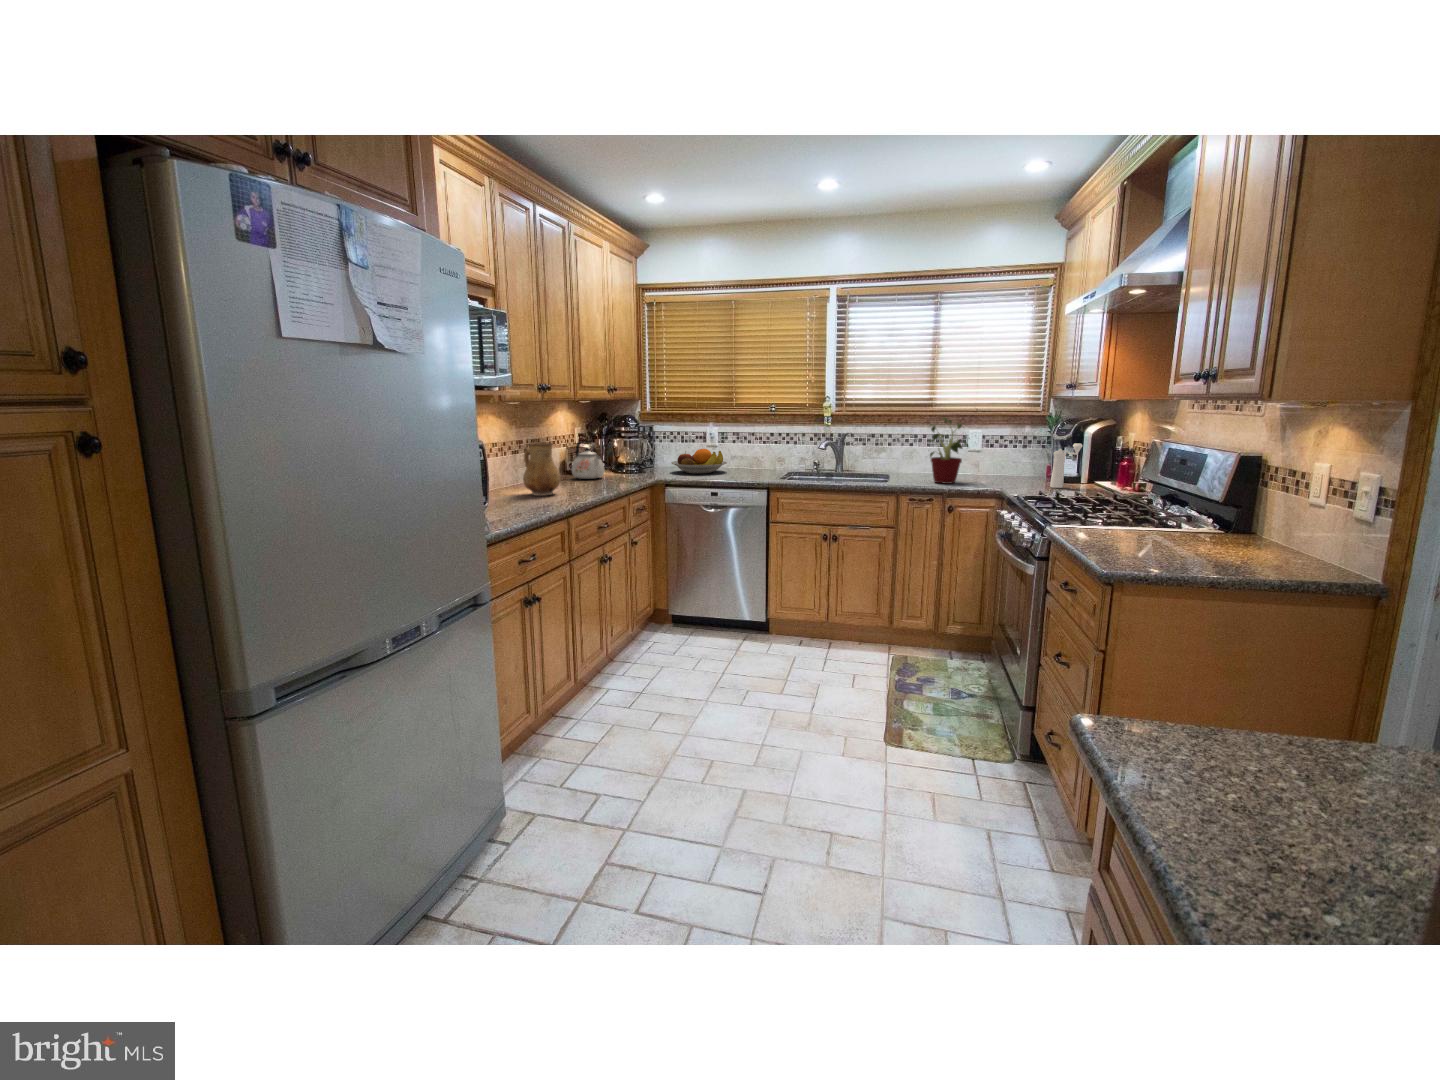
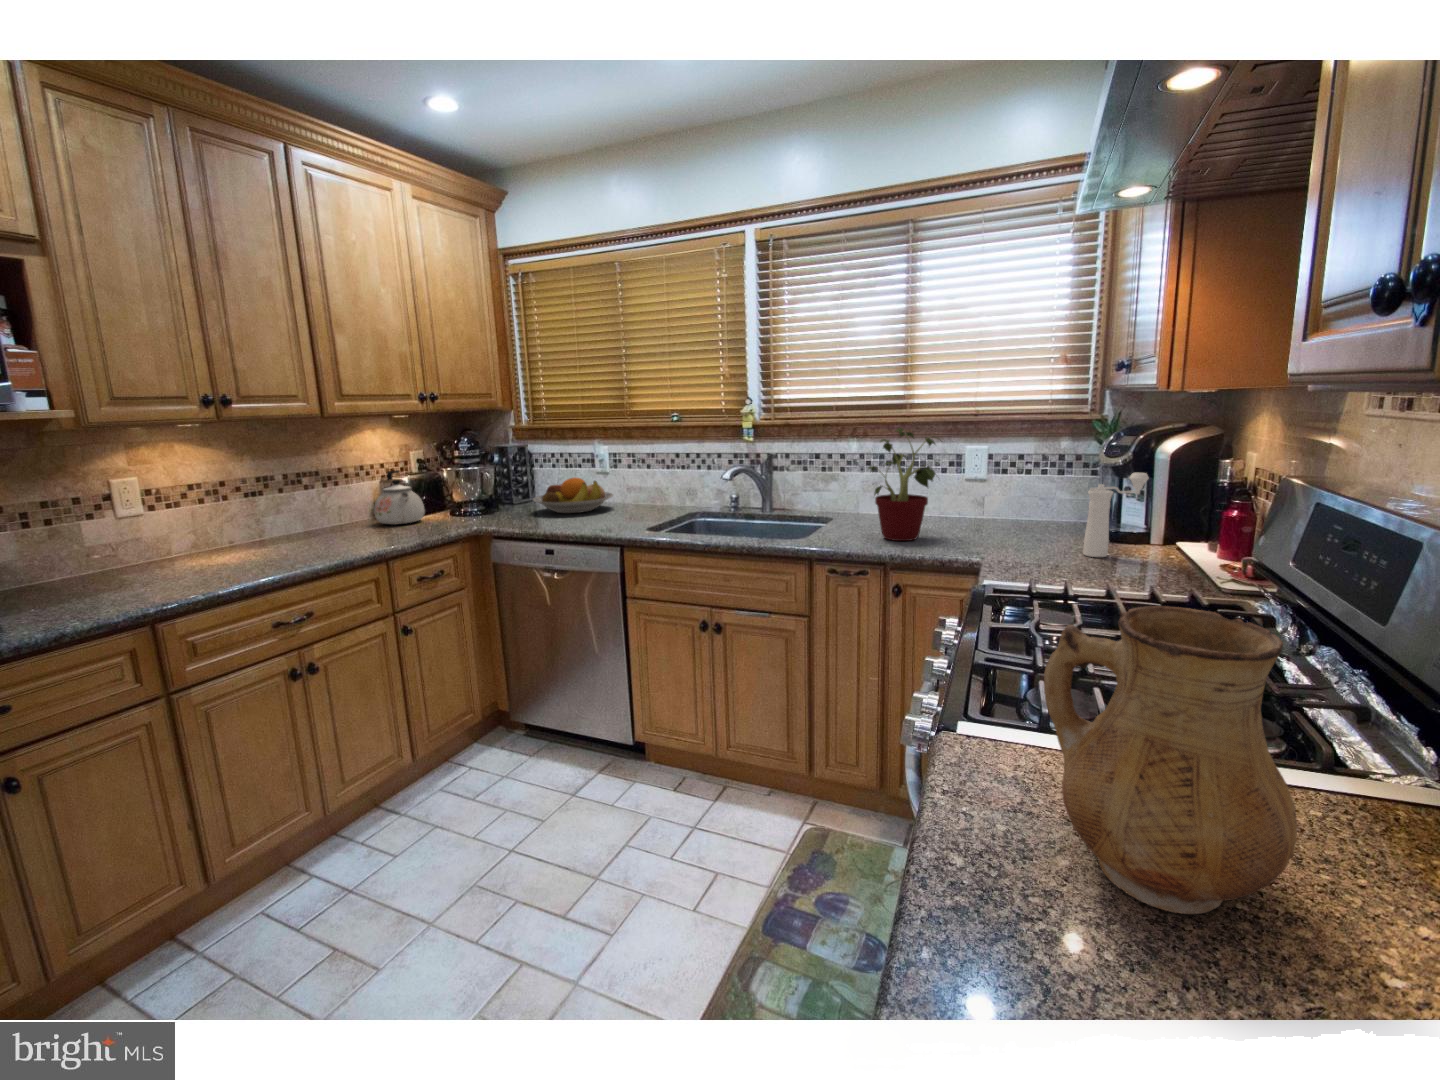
ceramic pitcher: present [523,442,561,496] -> present [1044,606,1297,914]

